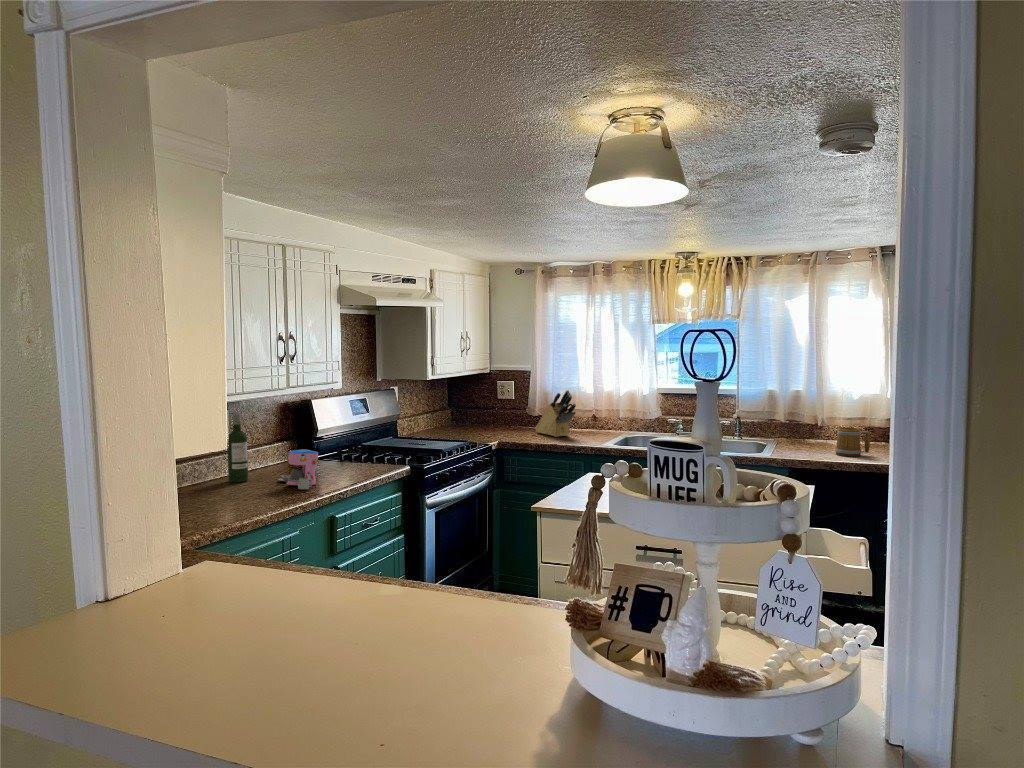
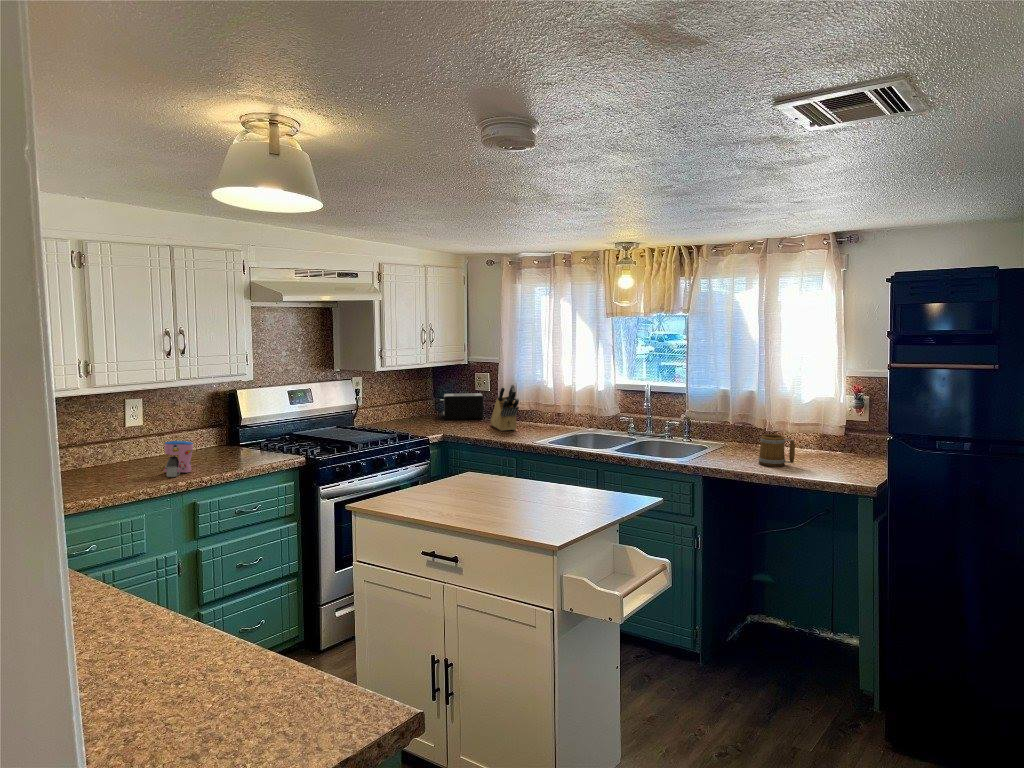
toaster: none [472,402,517,428] -> present [440,393,483,419]
wine bottle: present [228,411,248,483] -> none [123,405,144,467]

